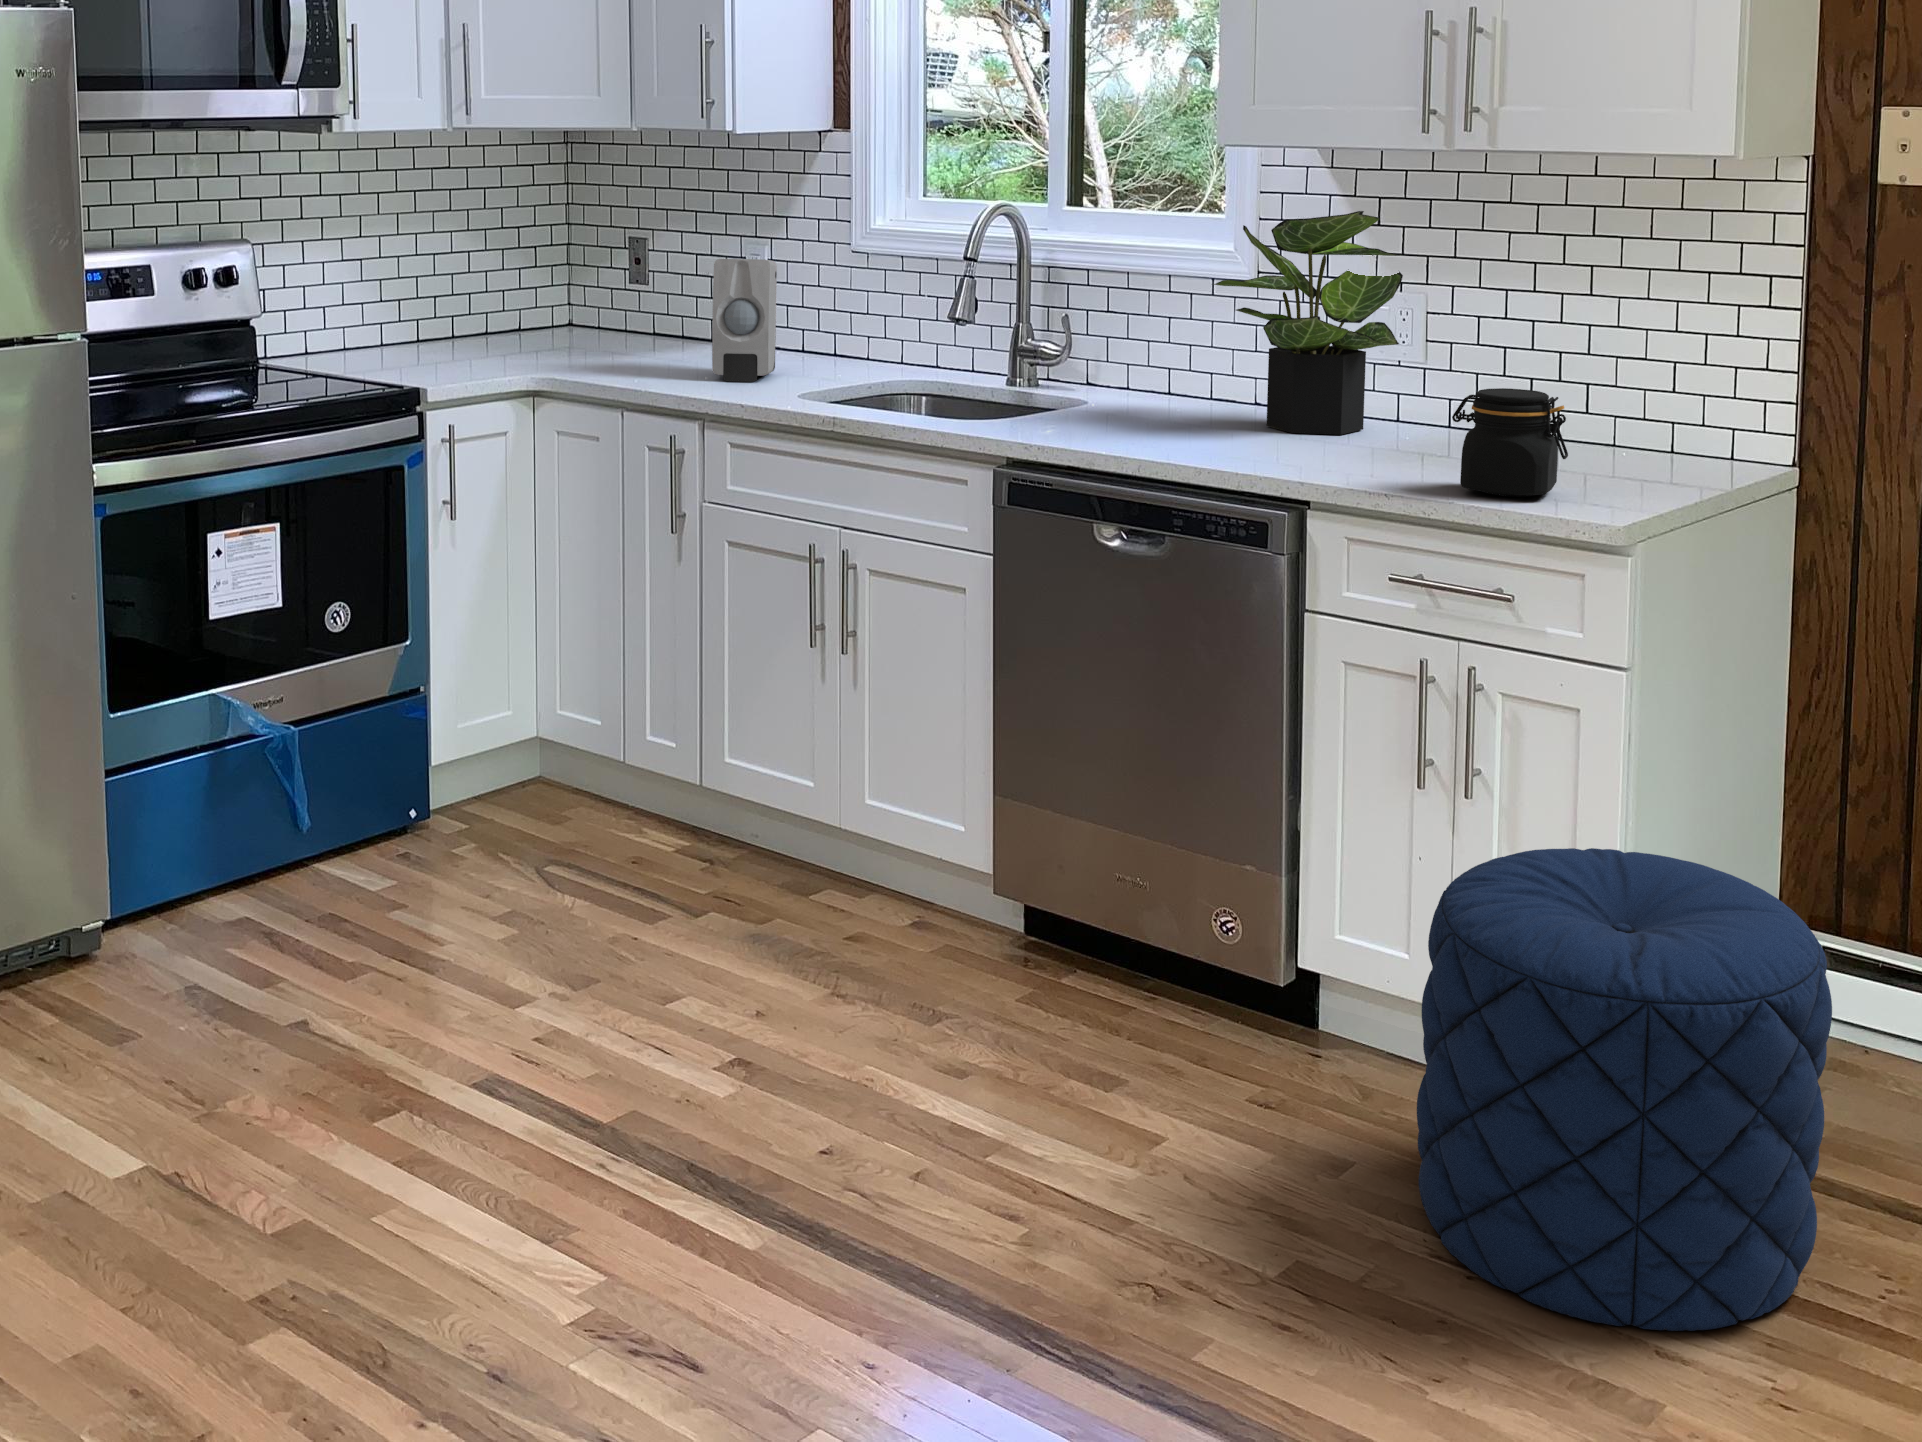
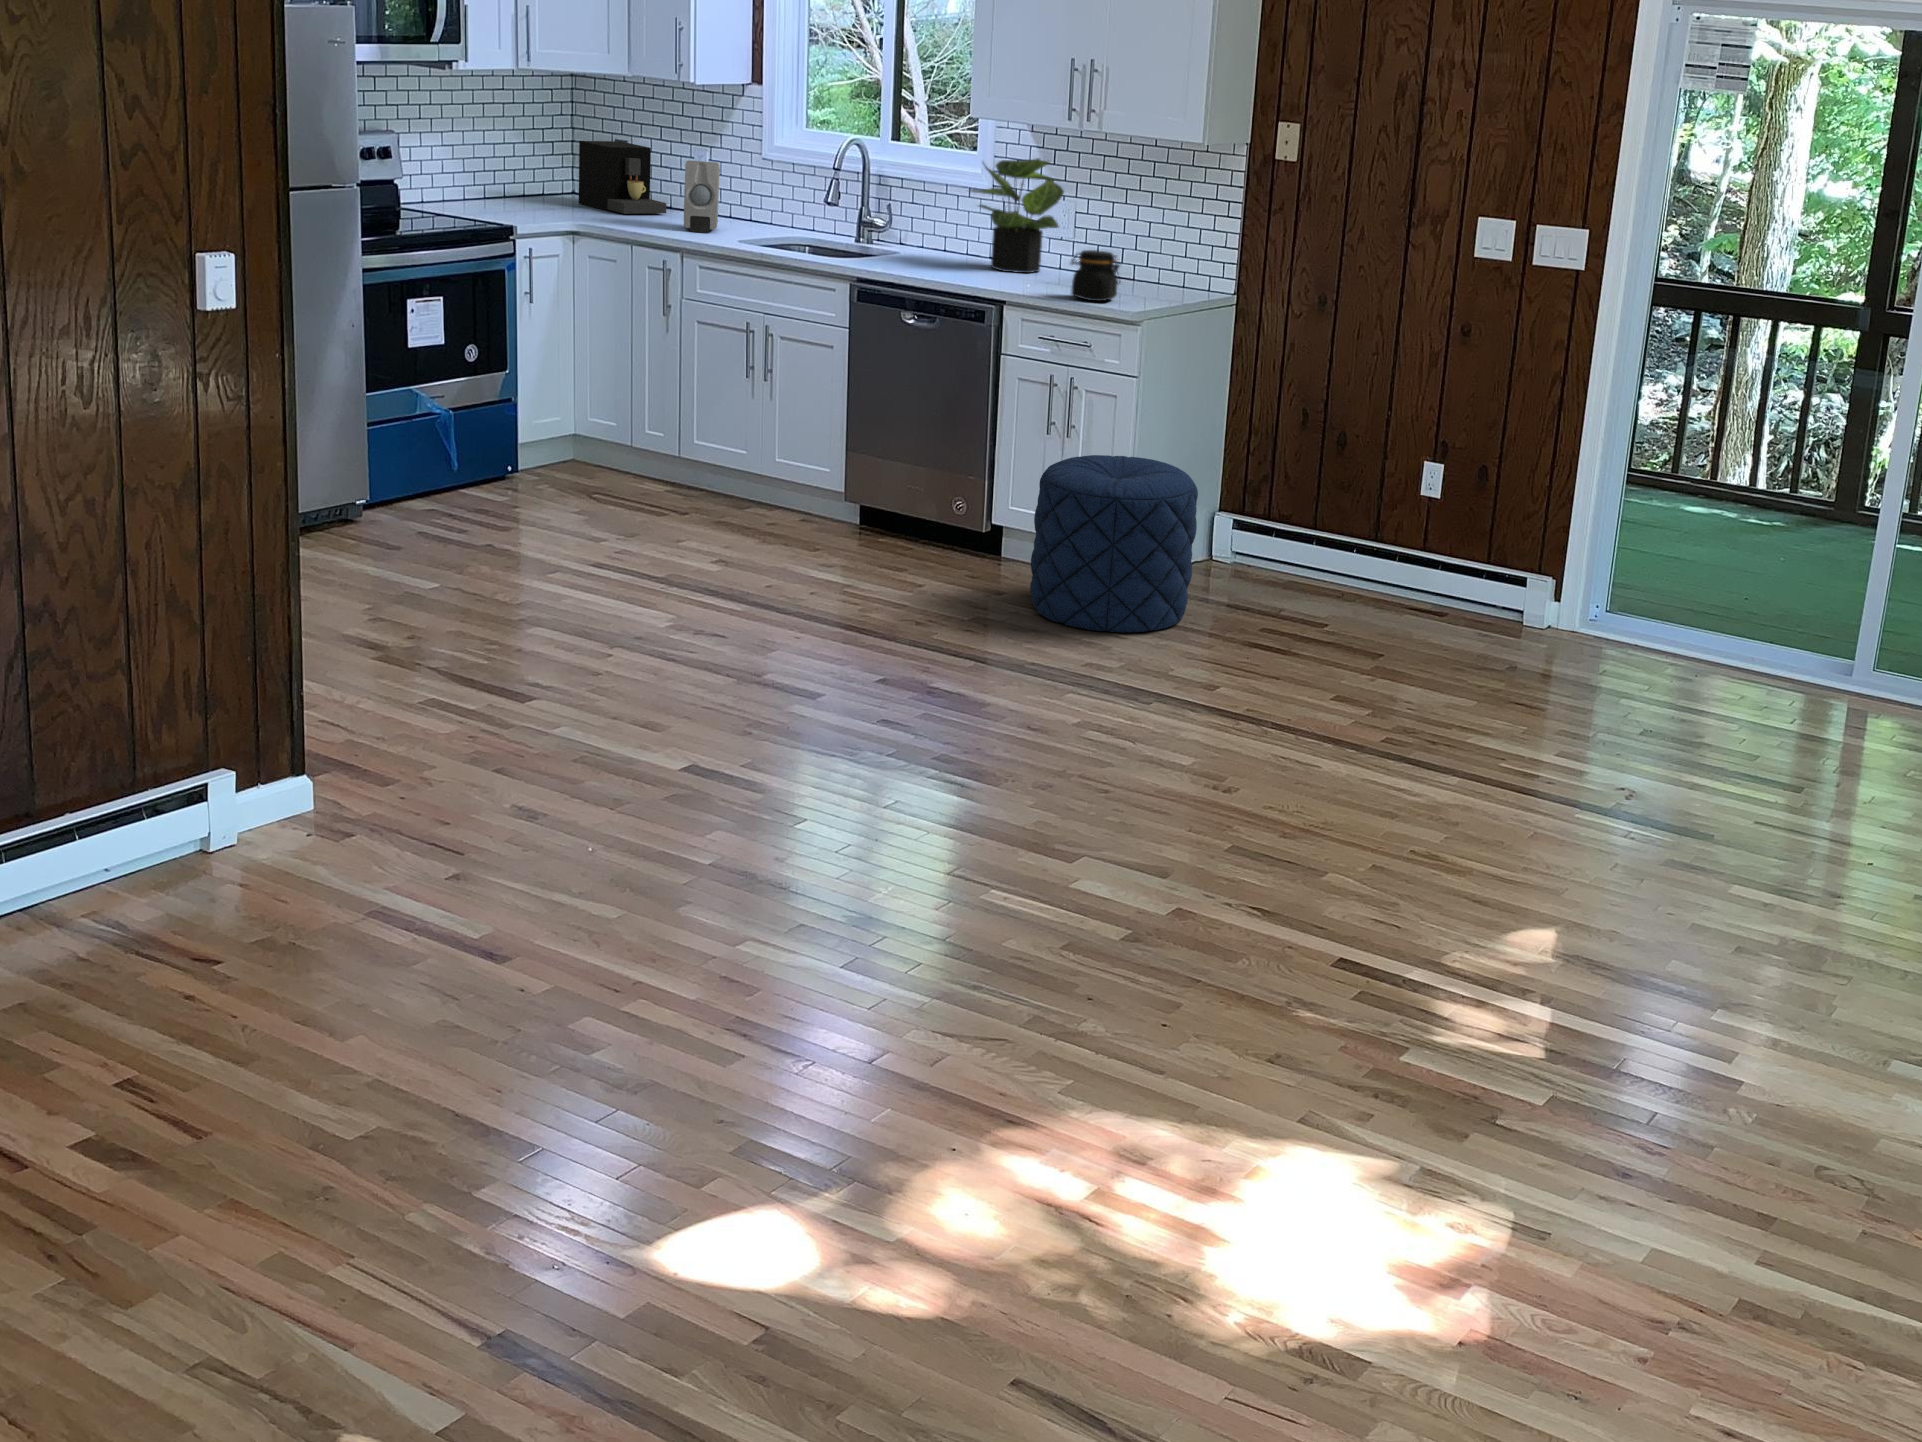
coffee maker: none [569,240,701,355] -> present [579,141,666,214]

